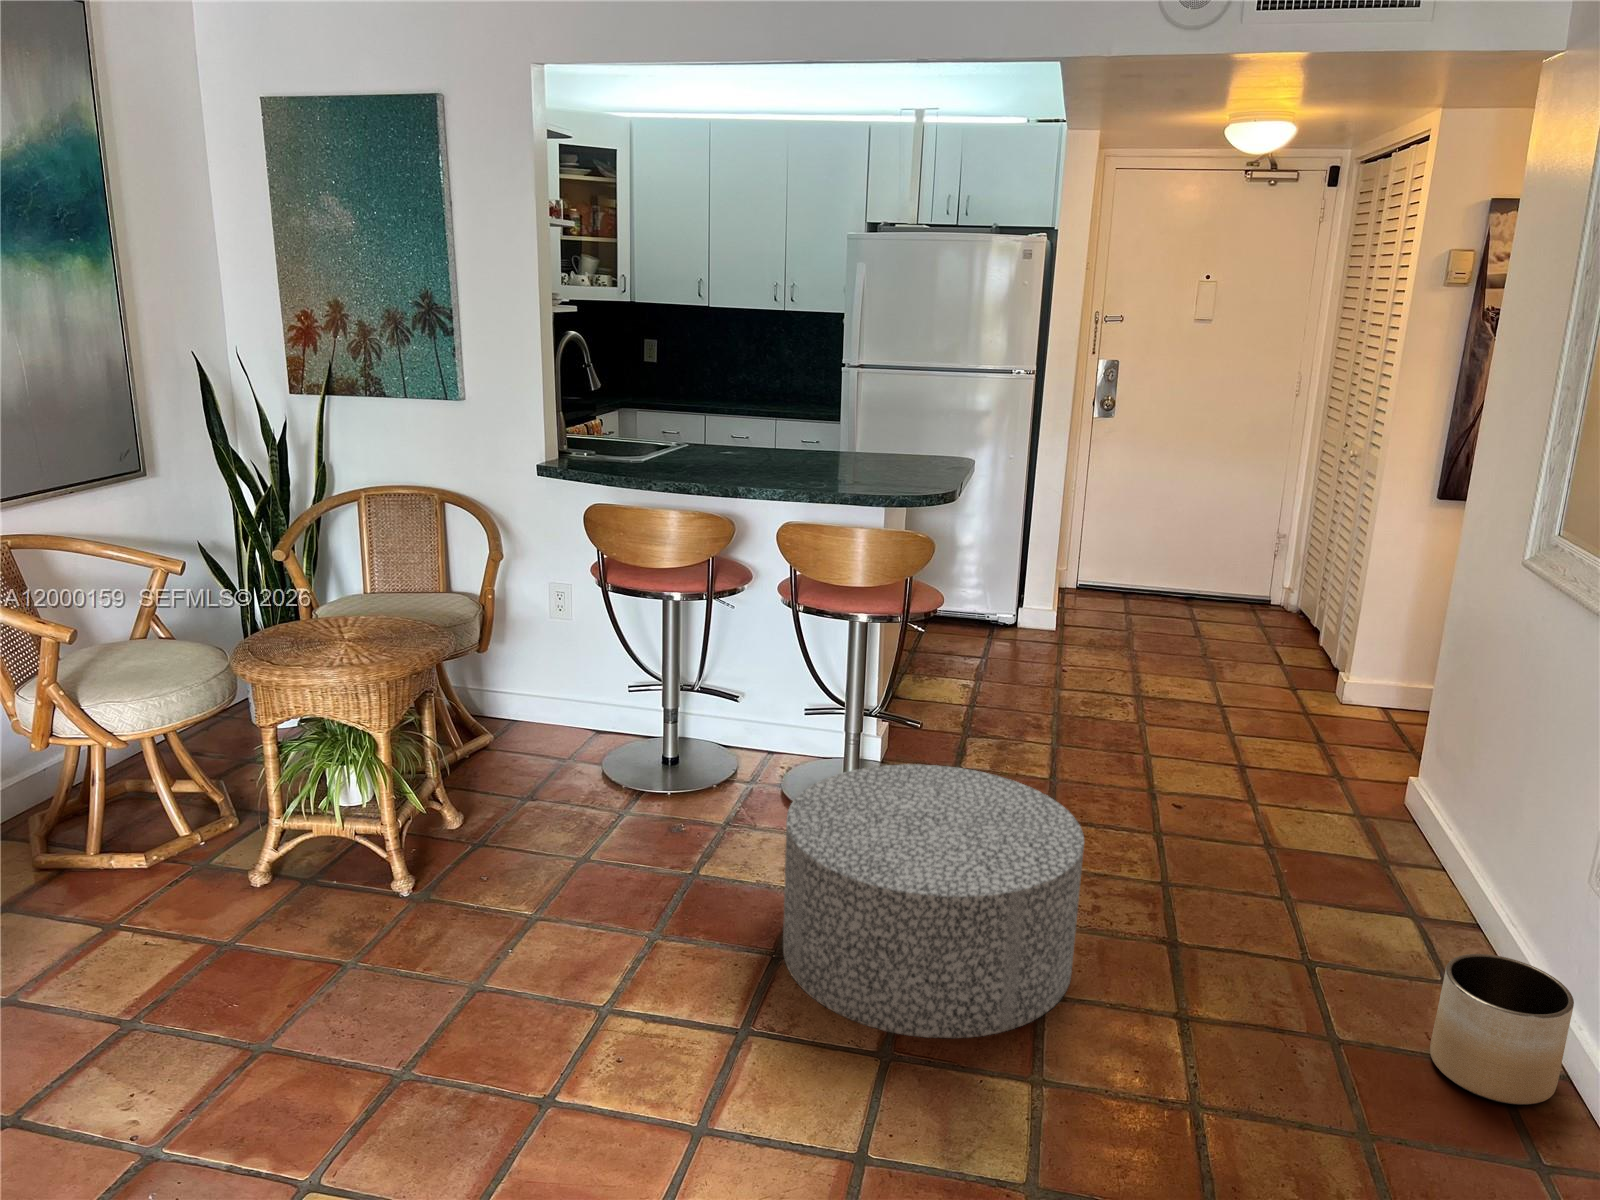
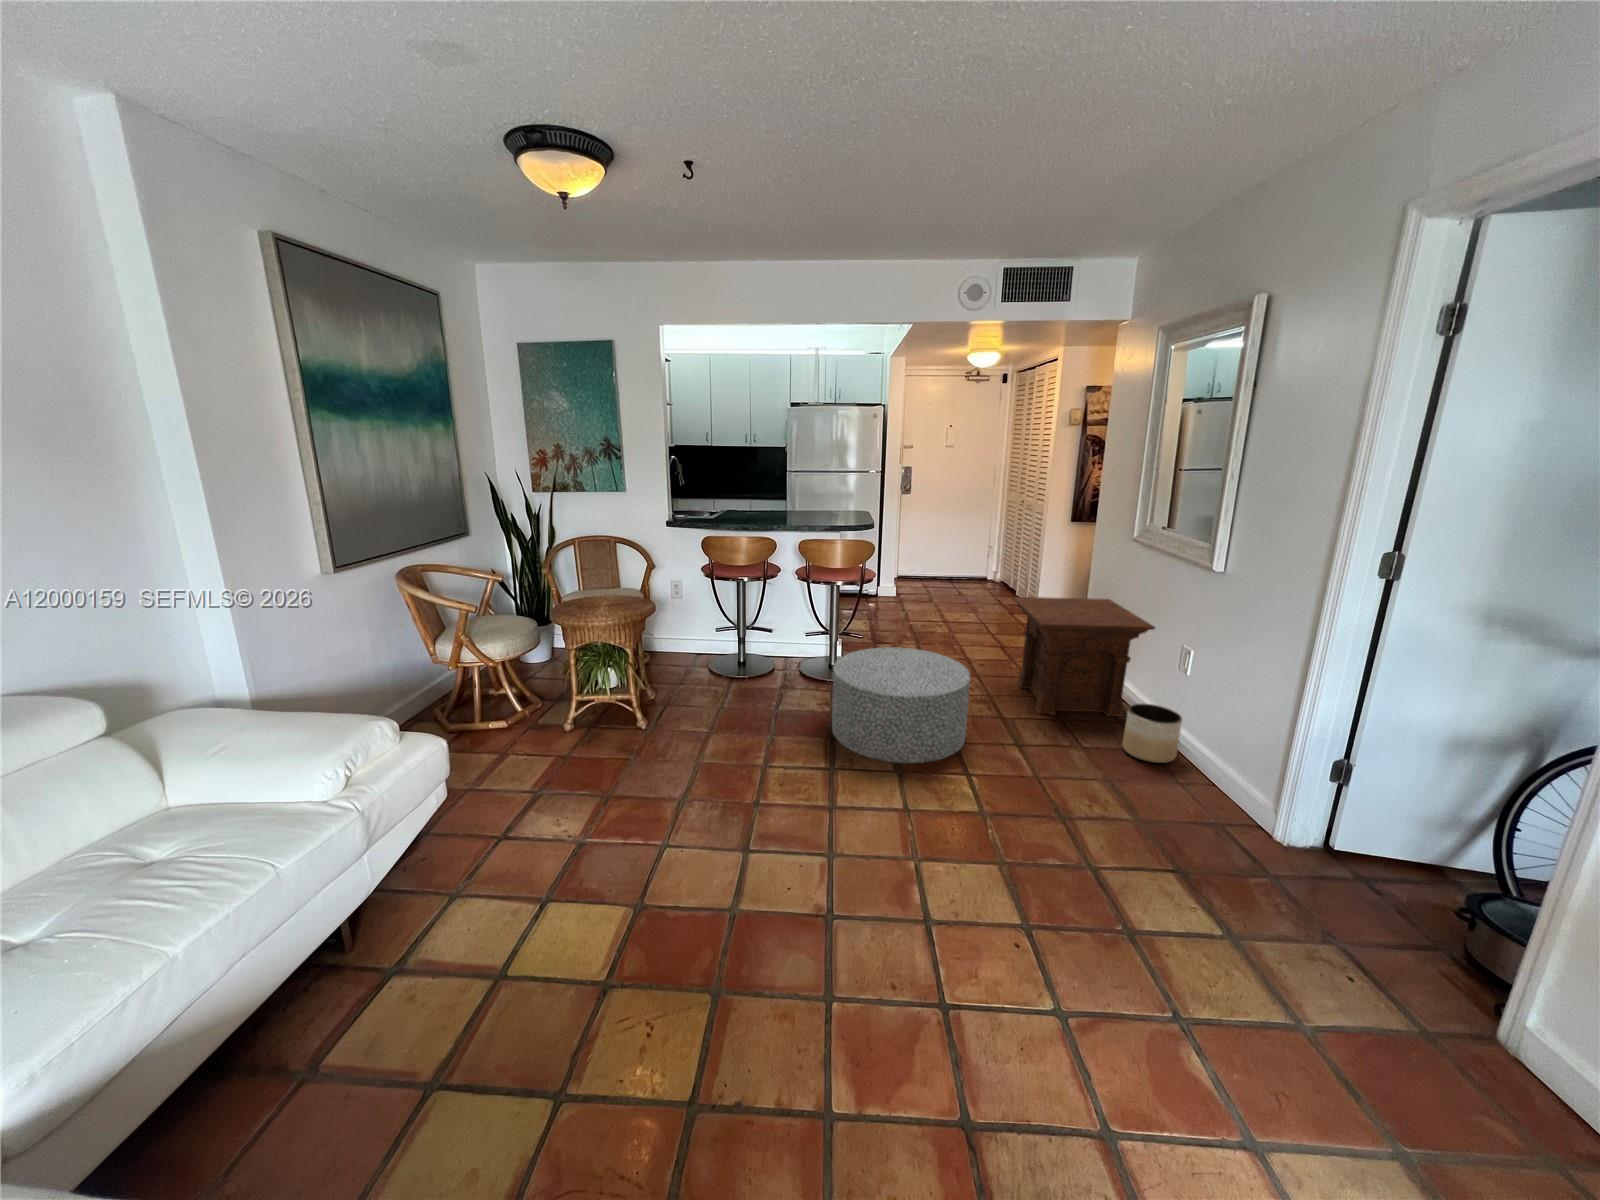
side table: none [1239,669,1545,970] -> present [1012,597,1155,717]

